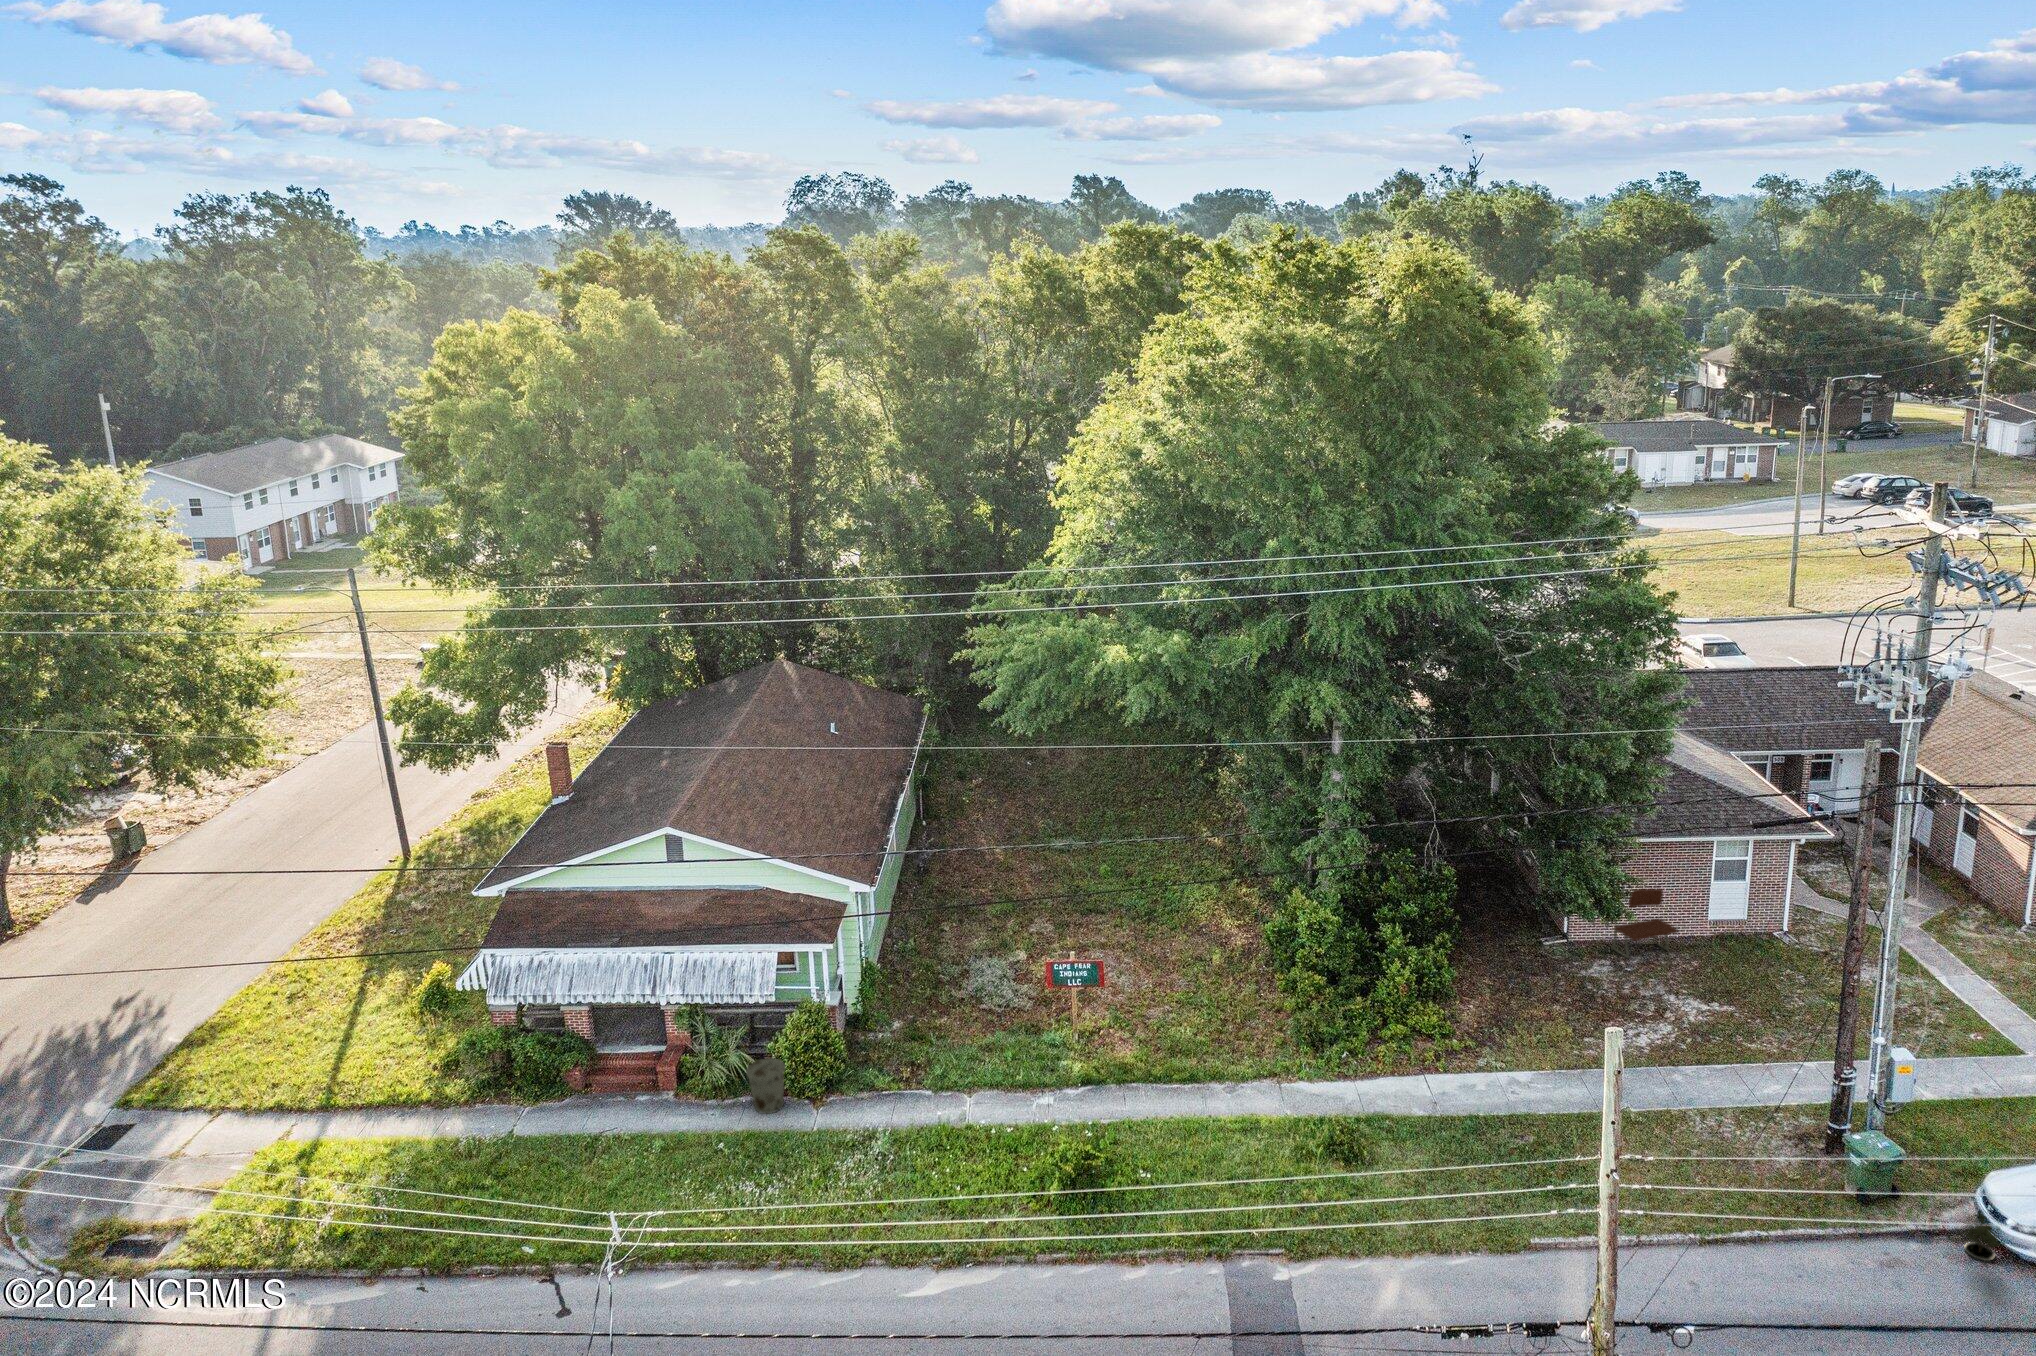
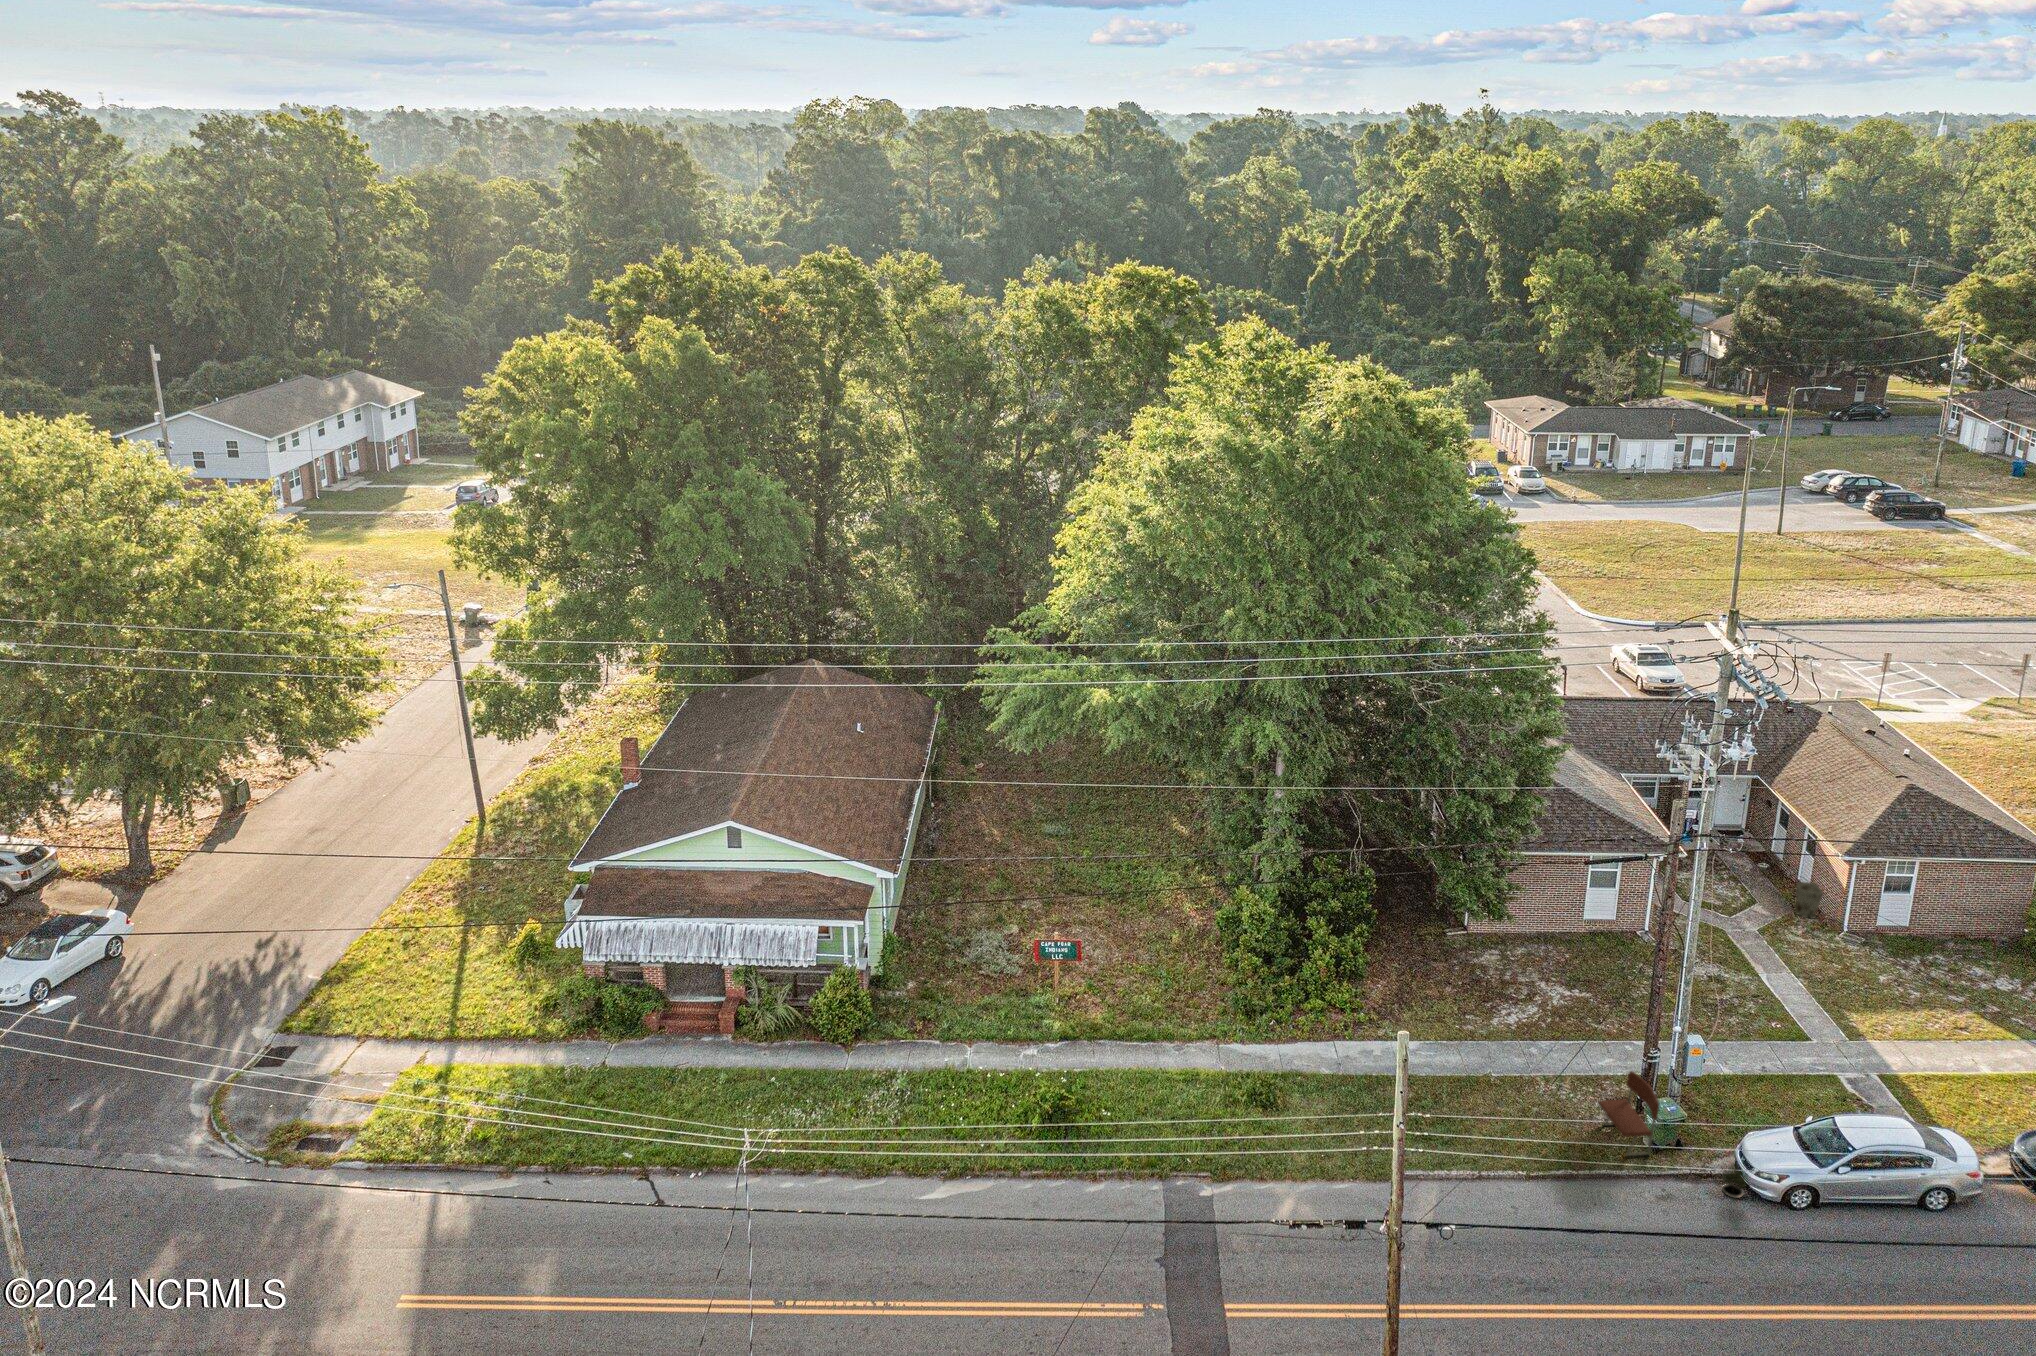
bench: present [1612,889,1678,958] -> present [1598,1071,1659,1156]
trash can: present [746,1058,786,1114] -> present [1796,882,1824,919]

